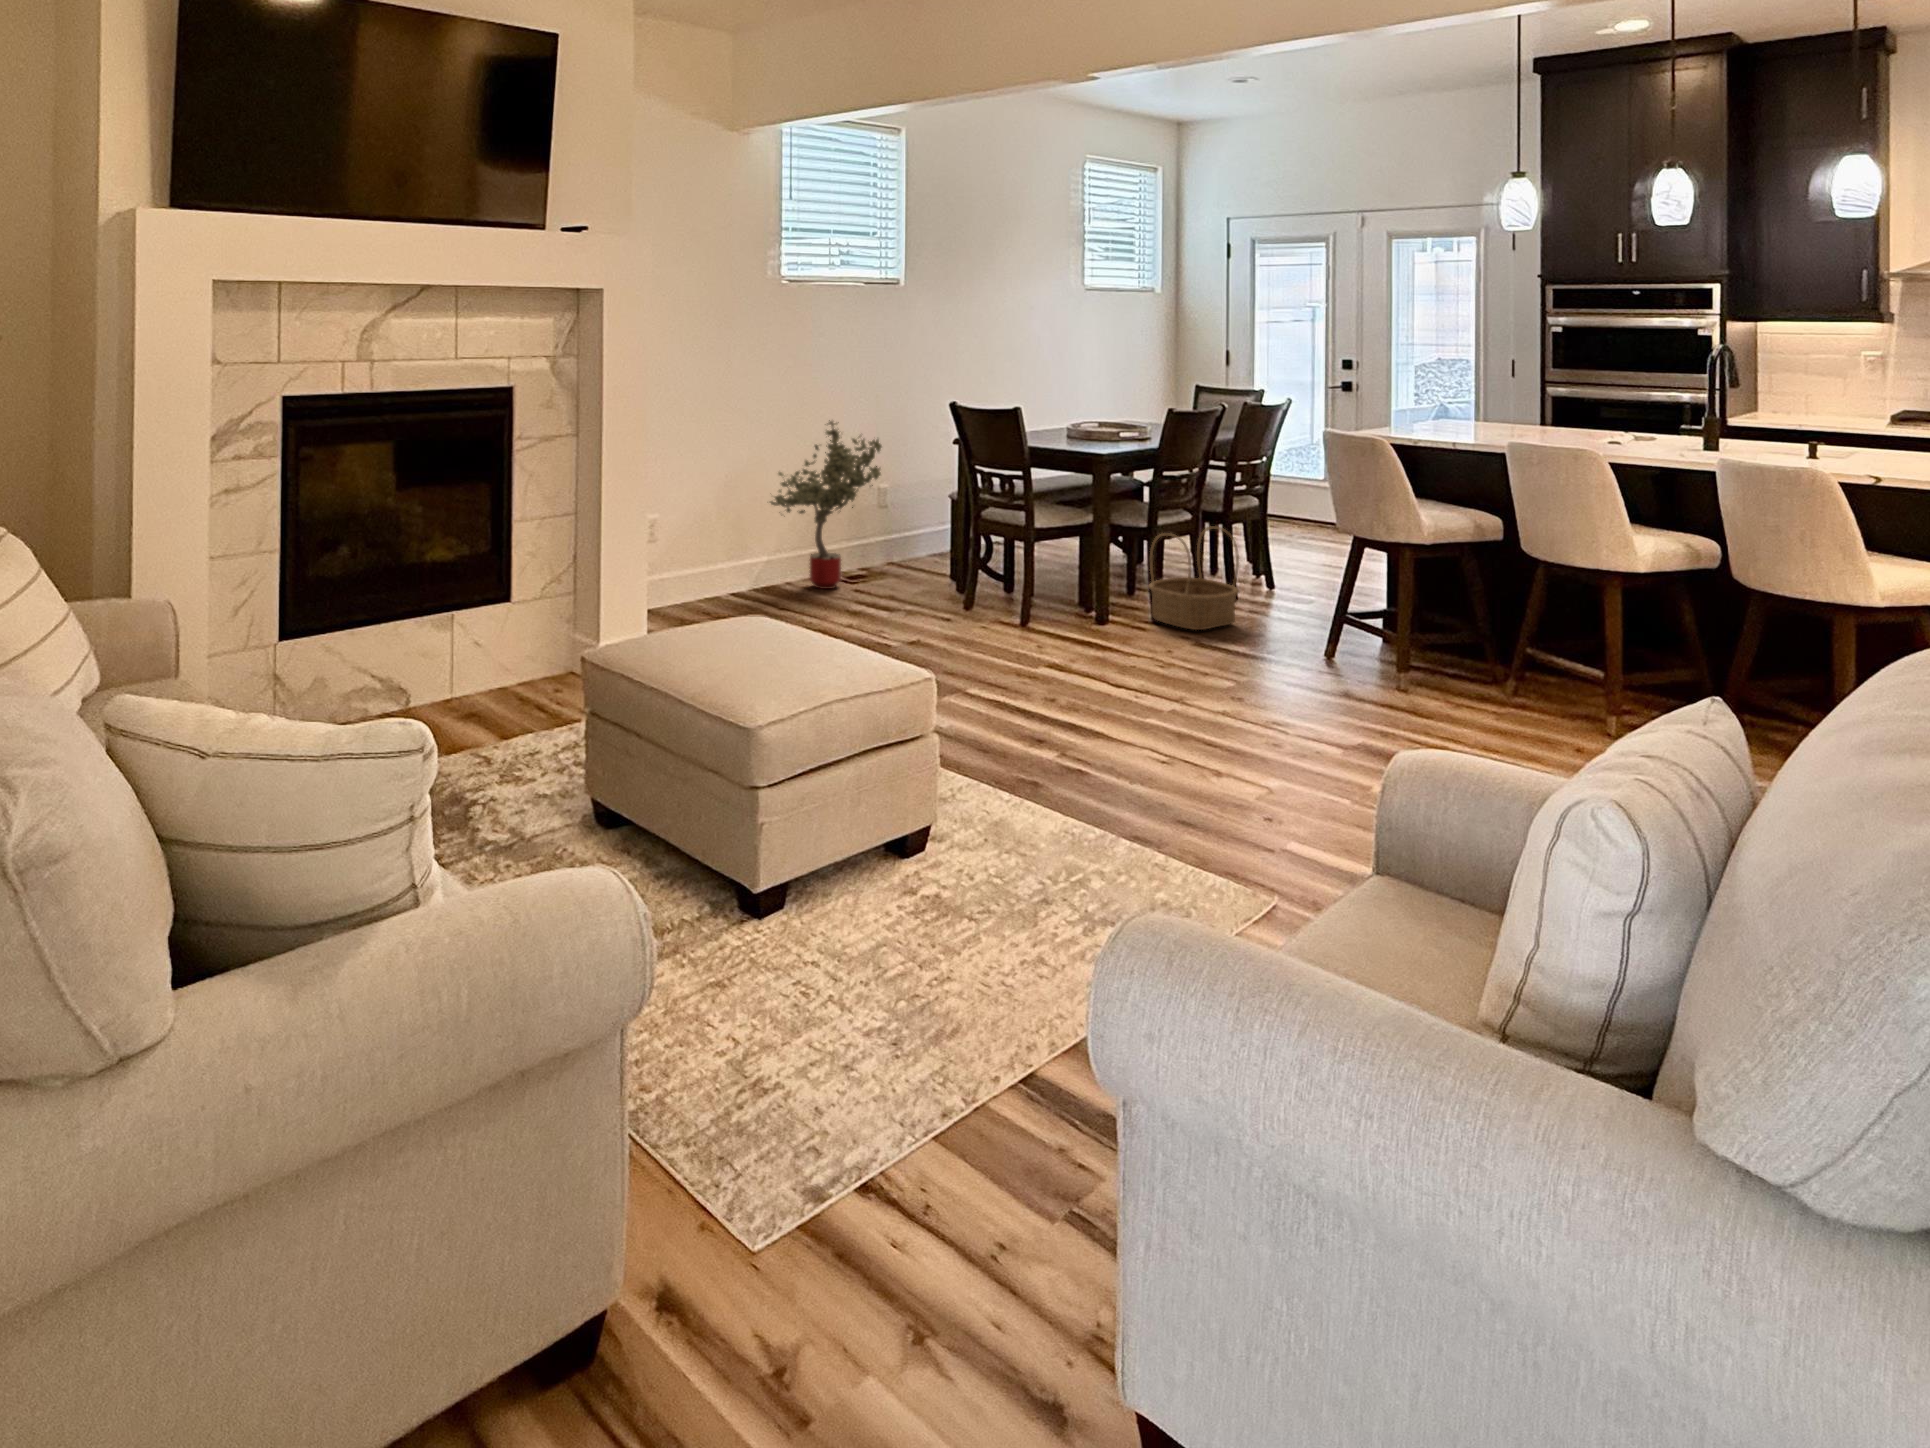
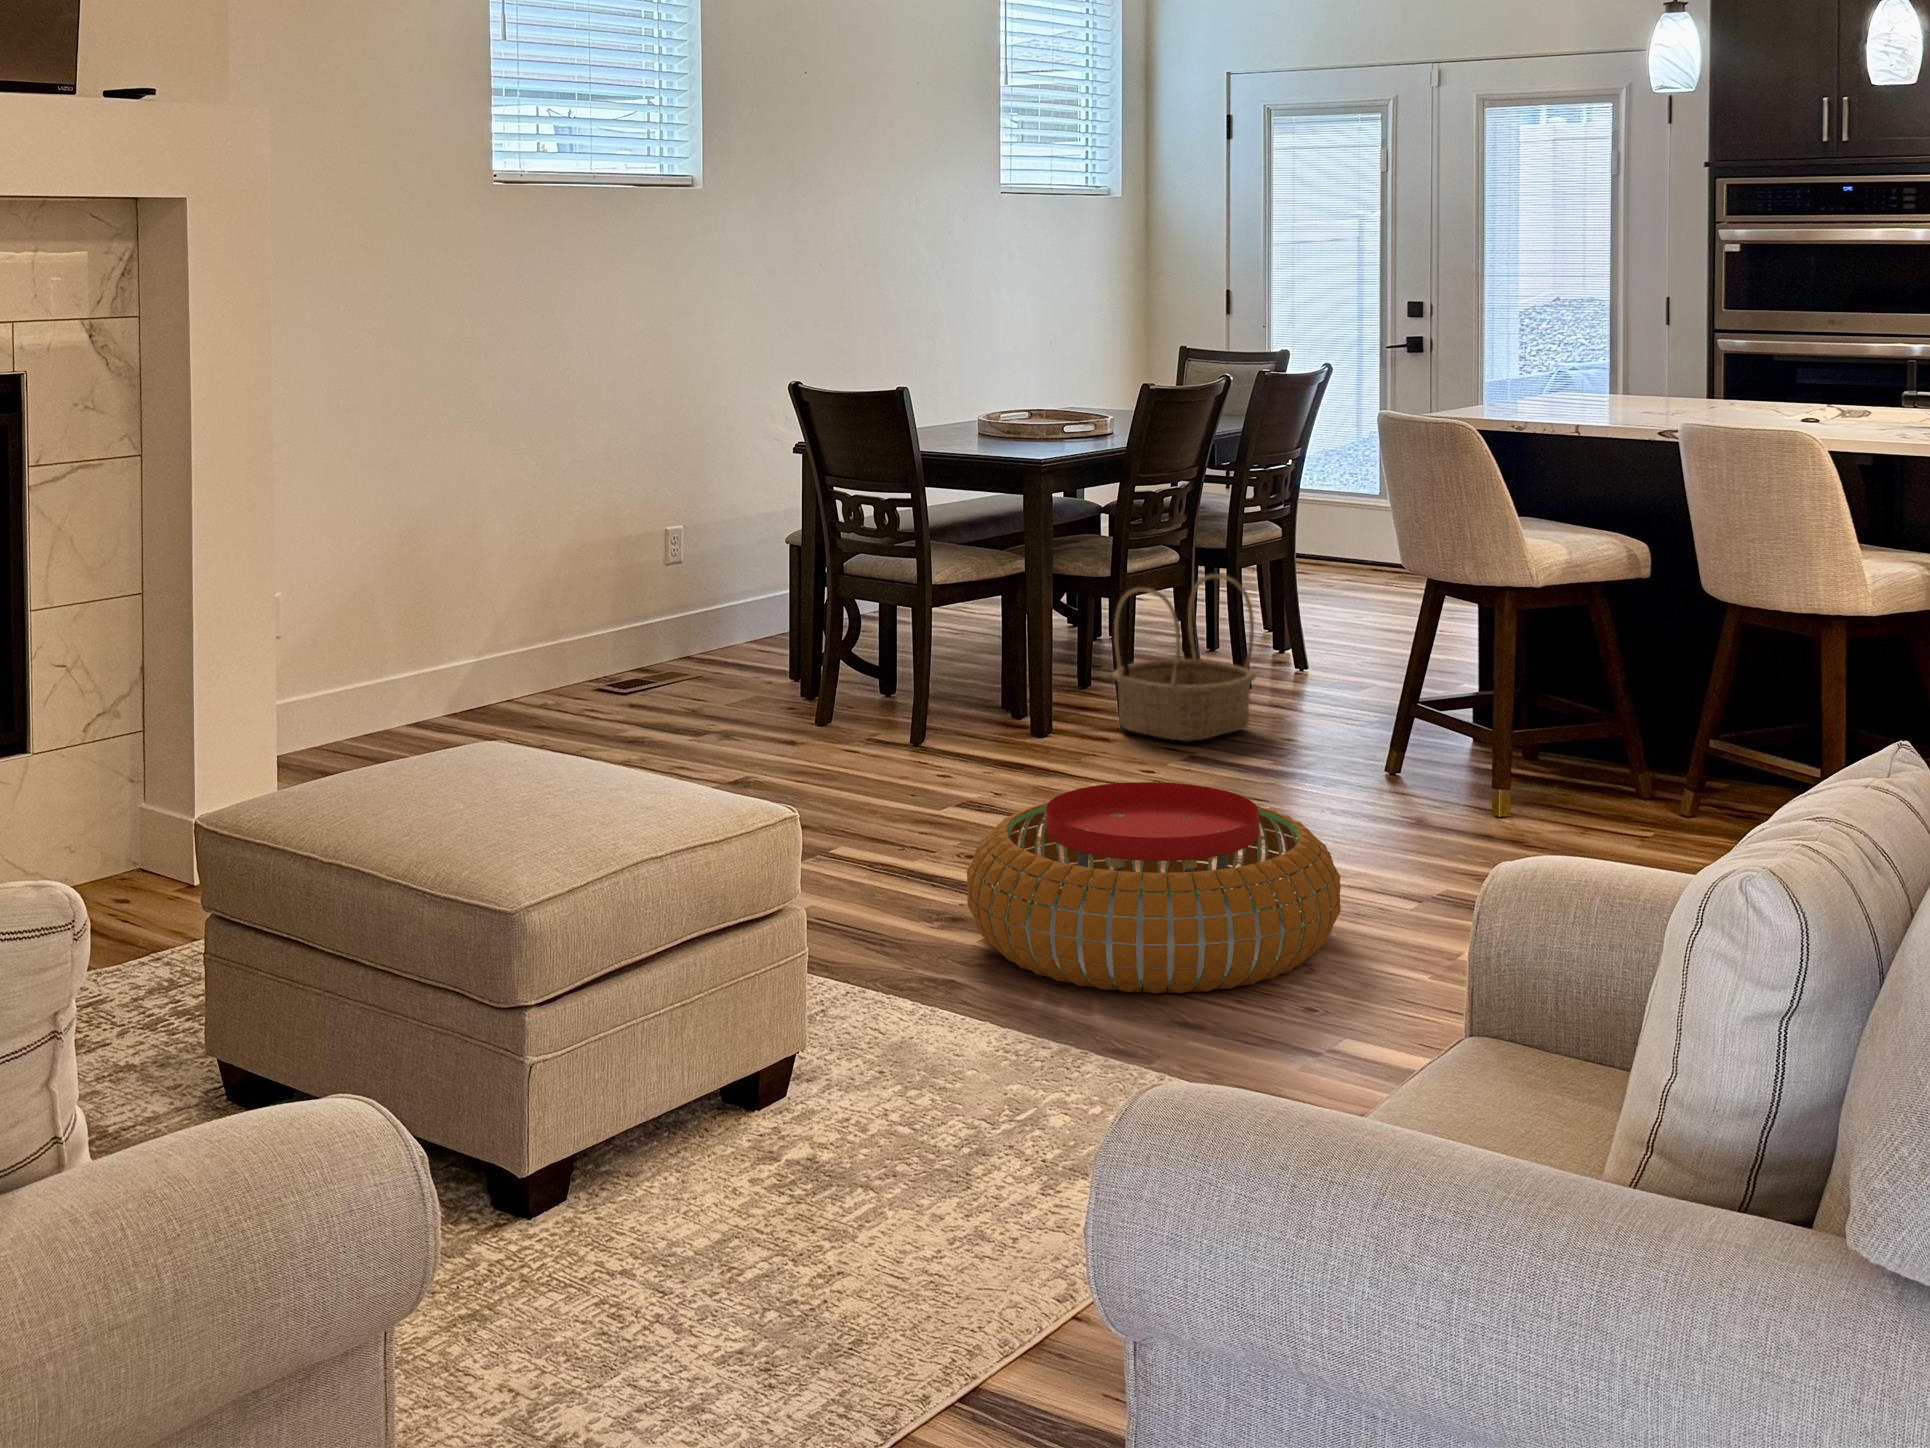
potted tree: present [770,420,882,589] -> none [470,420,666,709]
pouf: none [1049,659,1292,800] -> present [967,782,1341,993]

